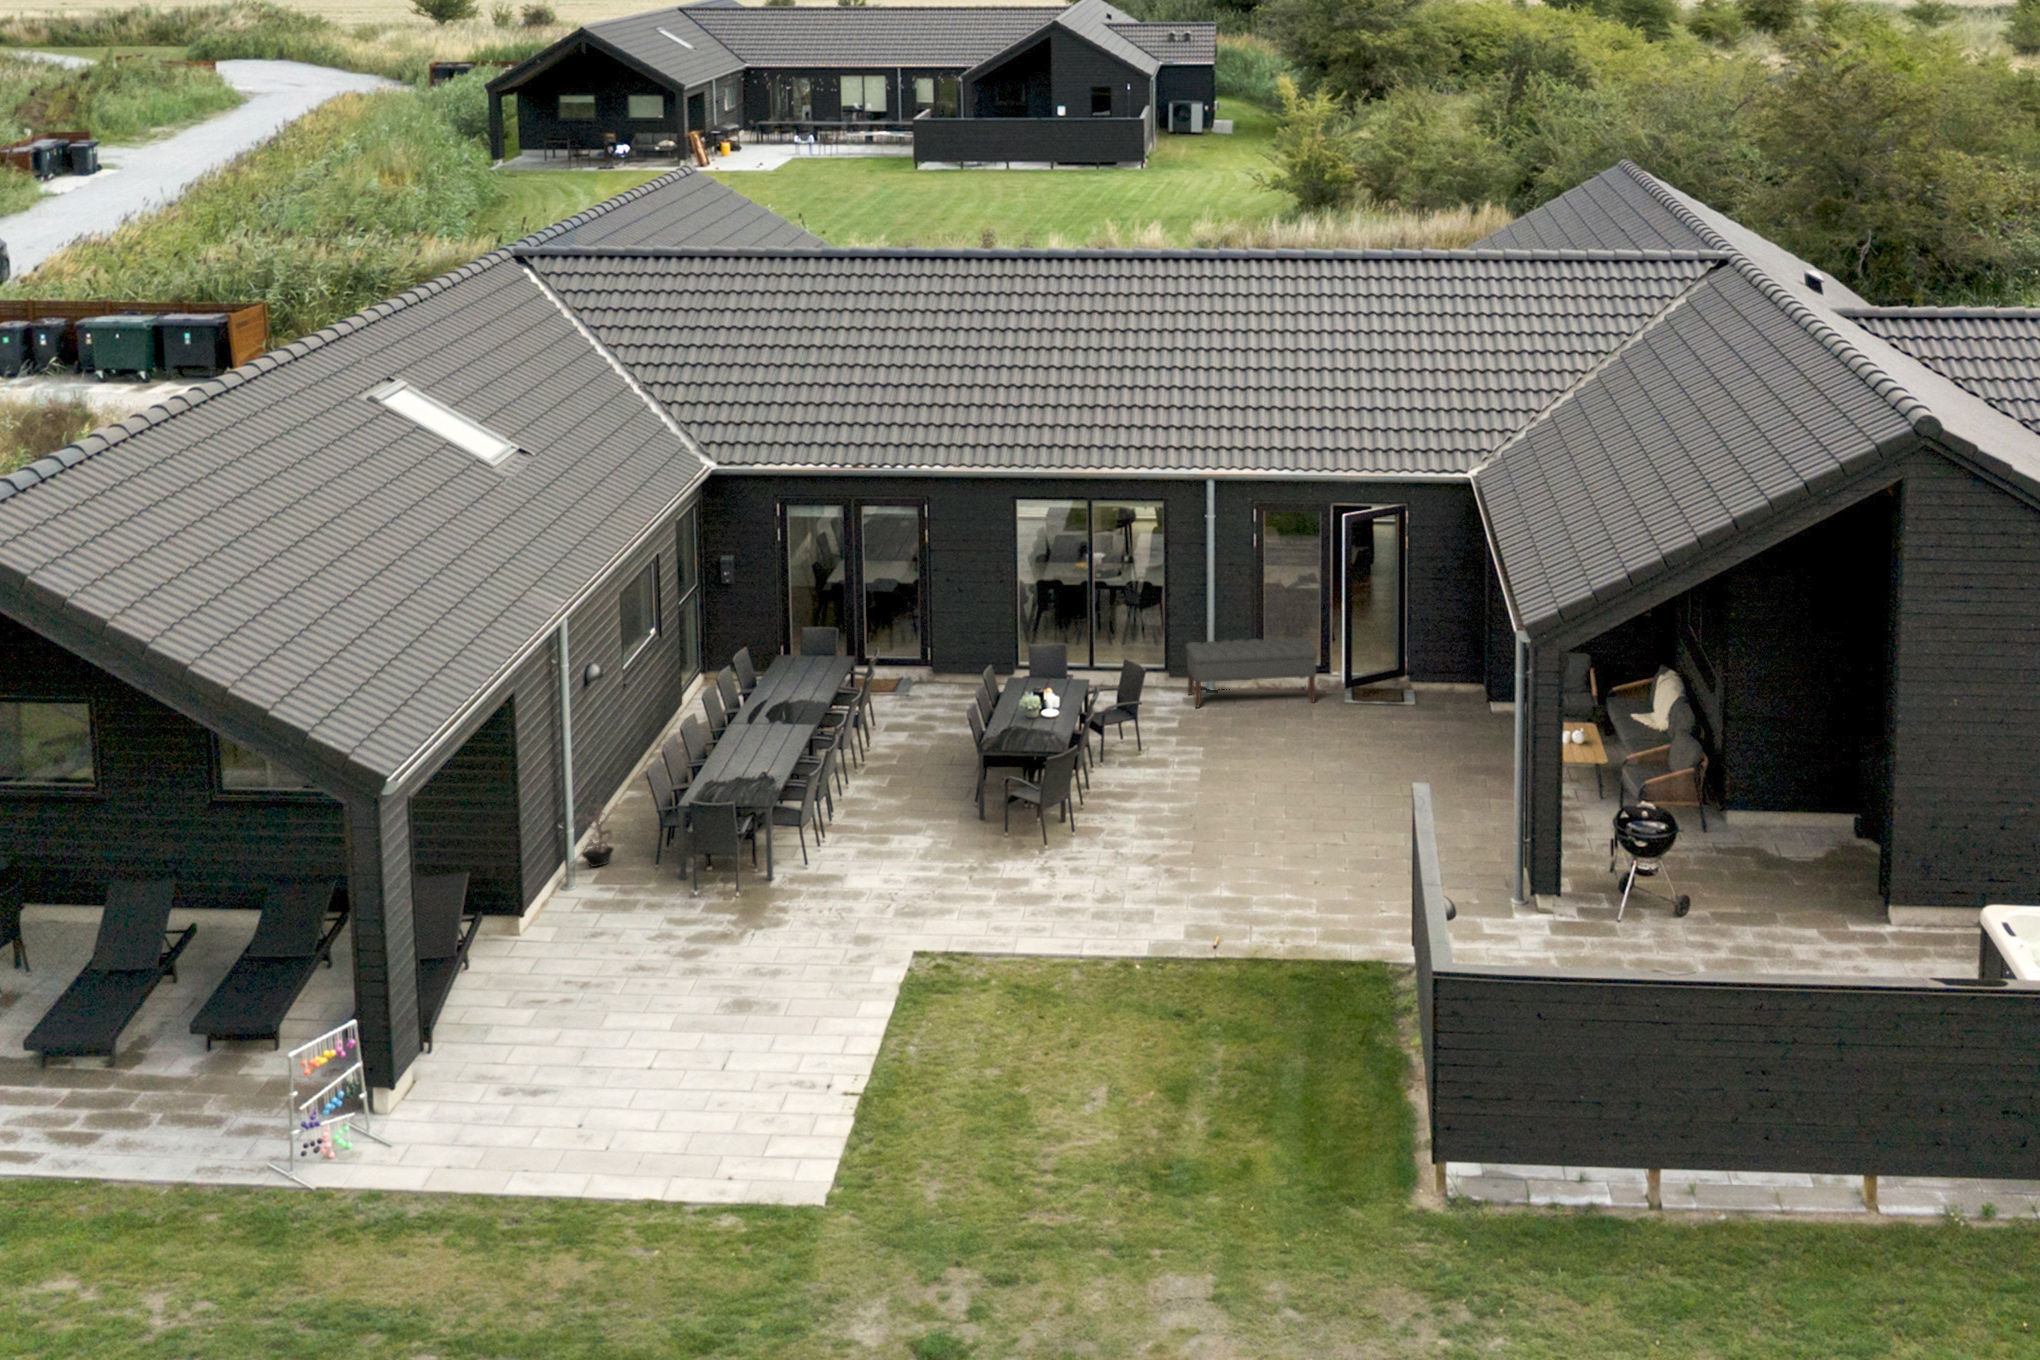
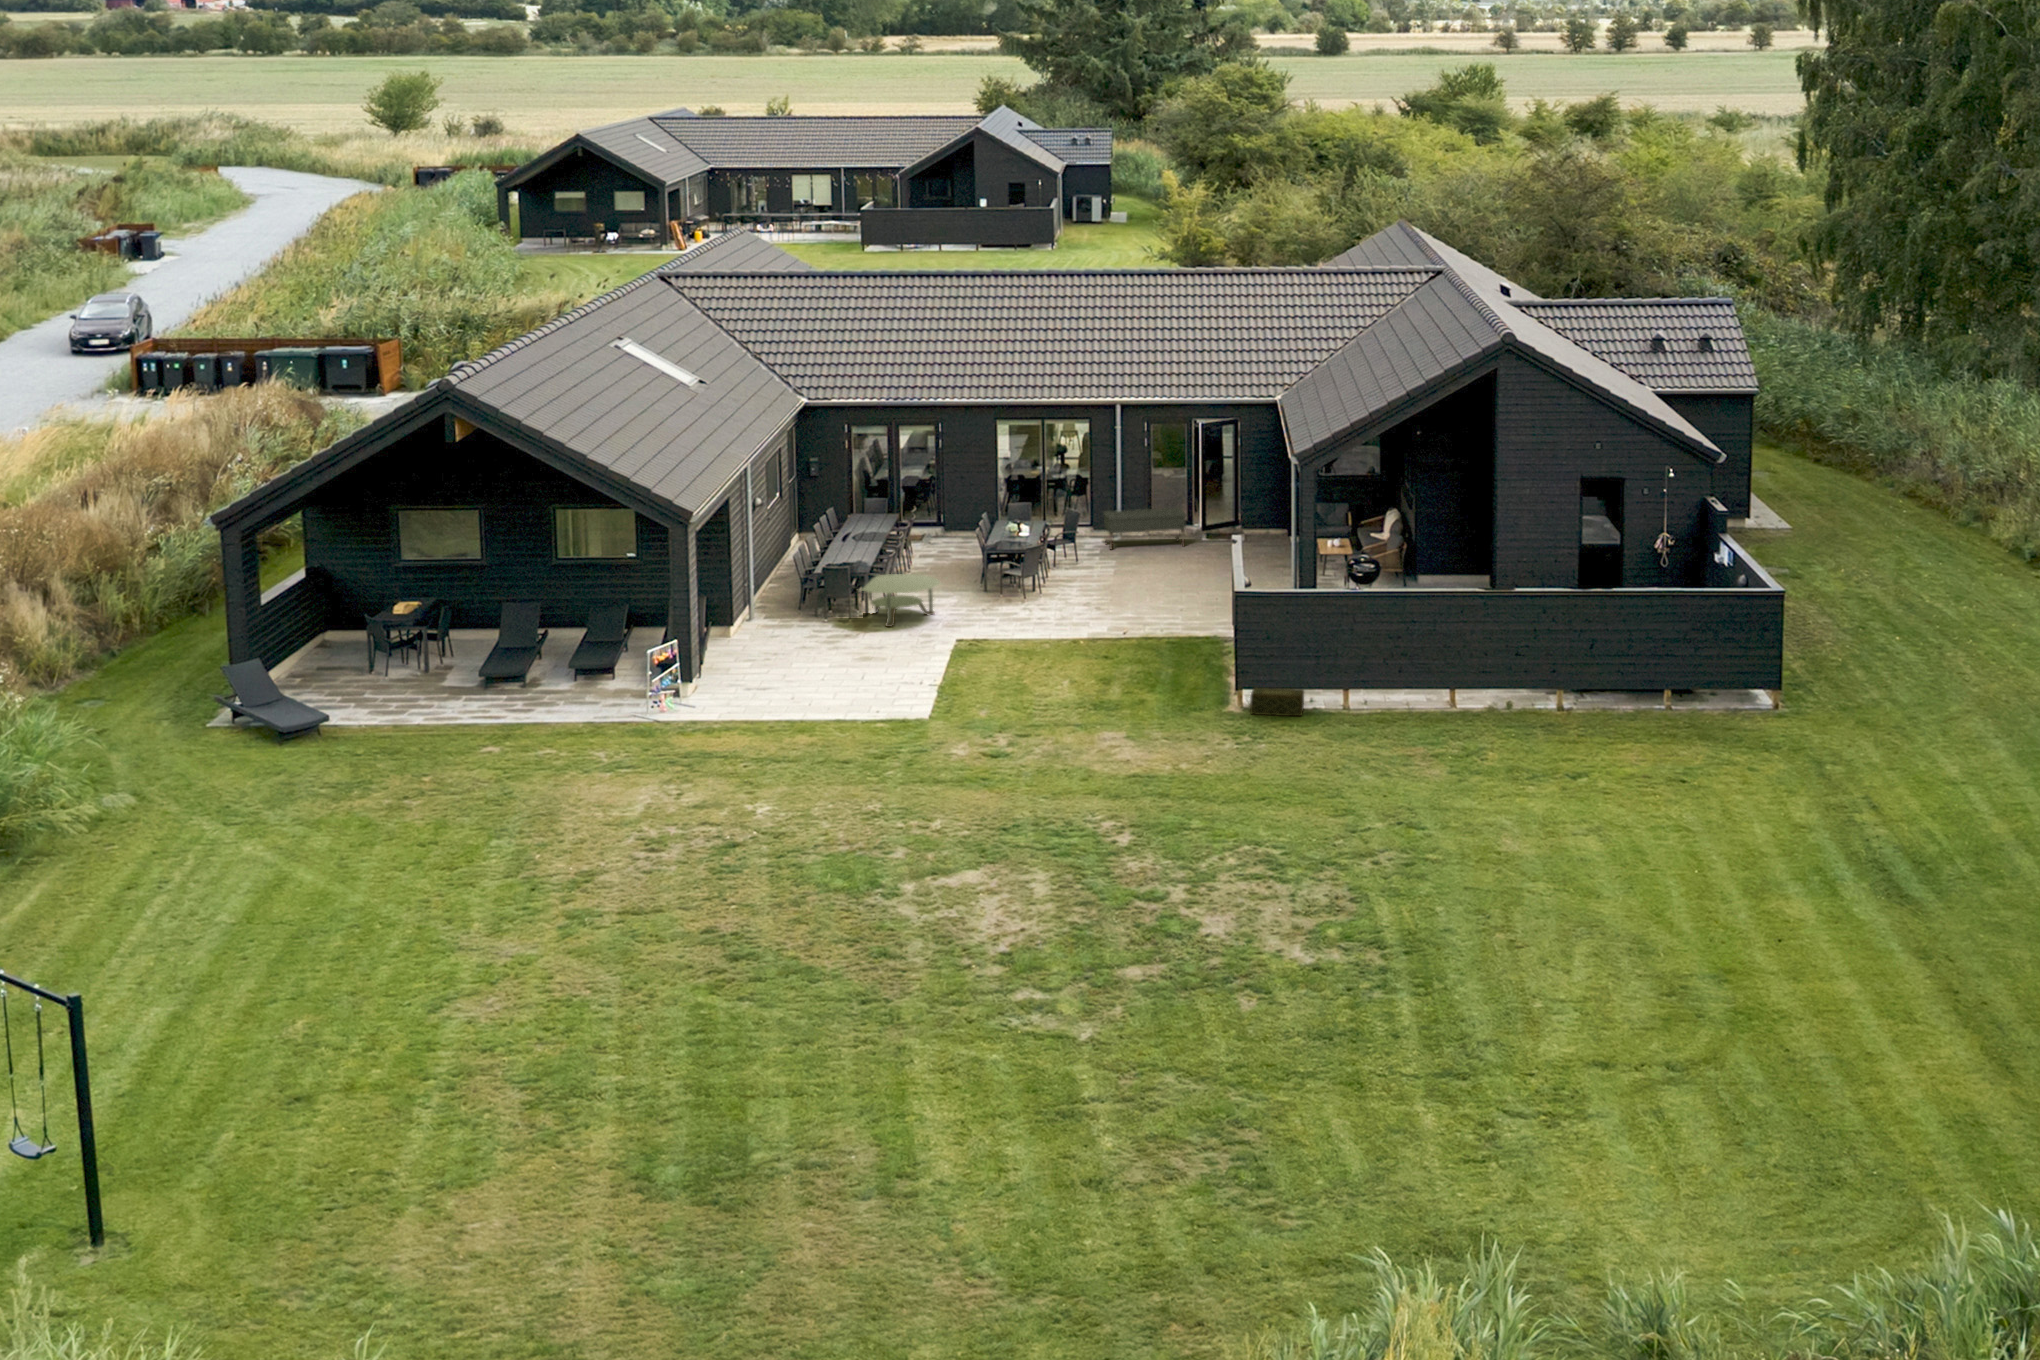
round table: none [745,796,897,909] -> present [861,574,940,627]
potted plant: present [572,804,614,867] -> none [745,575,772,615]
woven basket: none [1460,1171,1568,1252] -> present [1250,687,1304,716]

